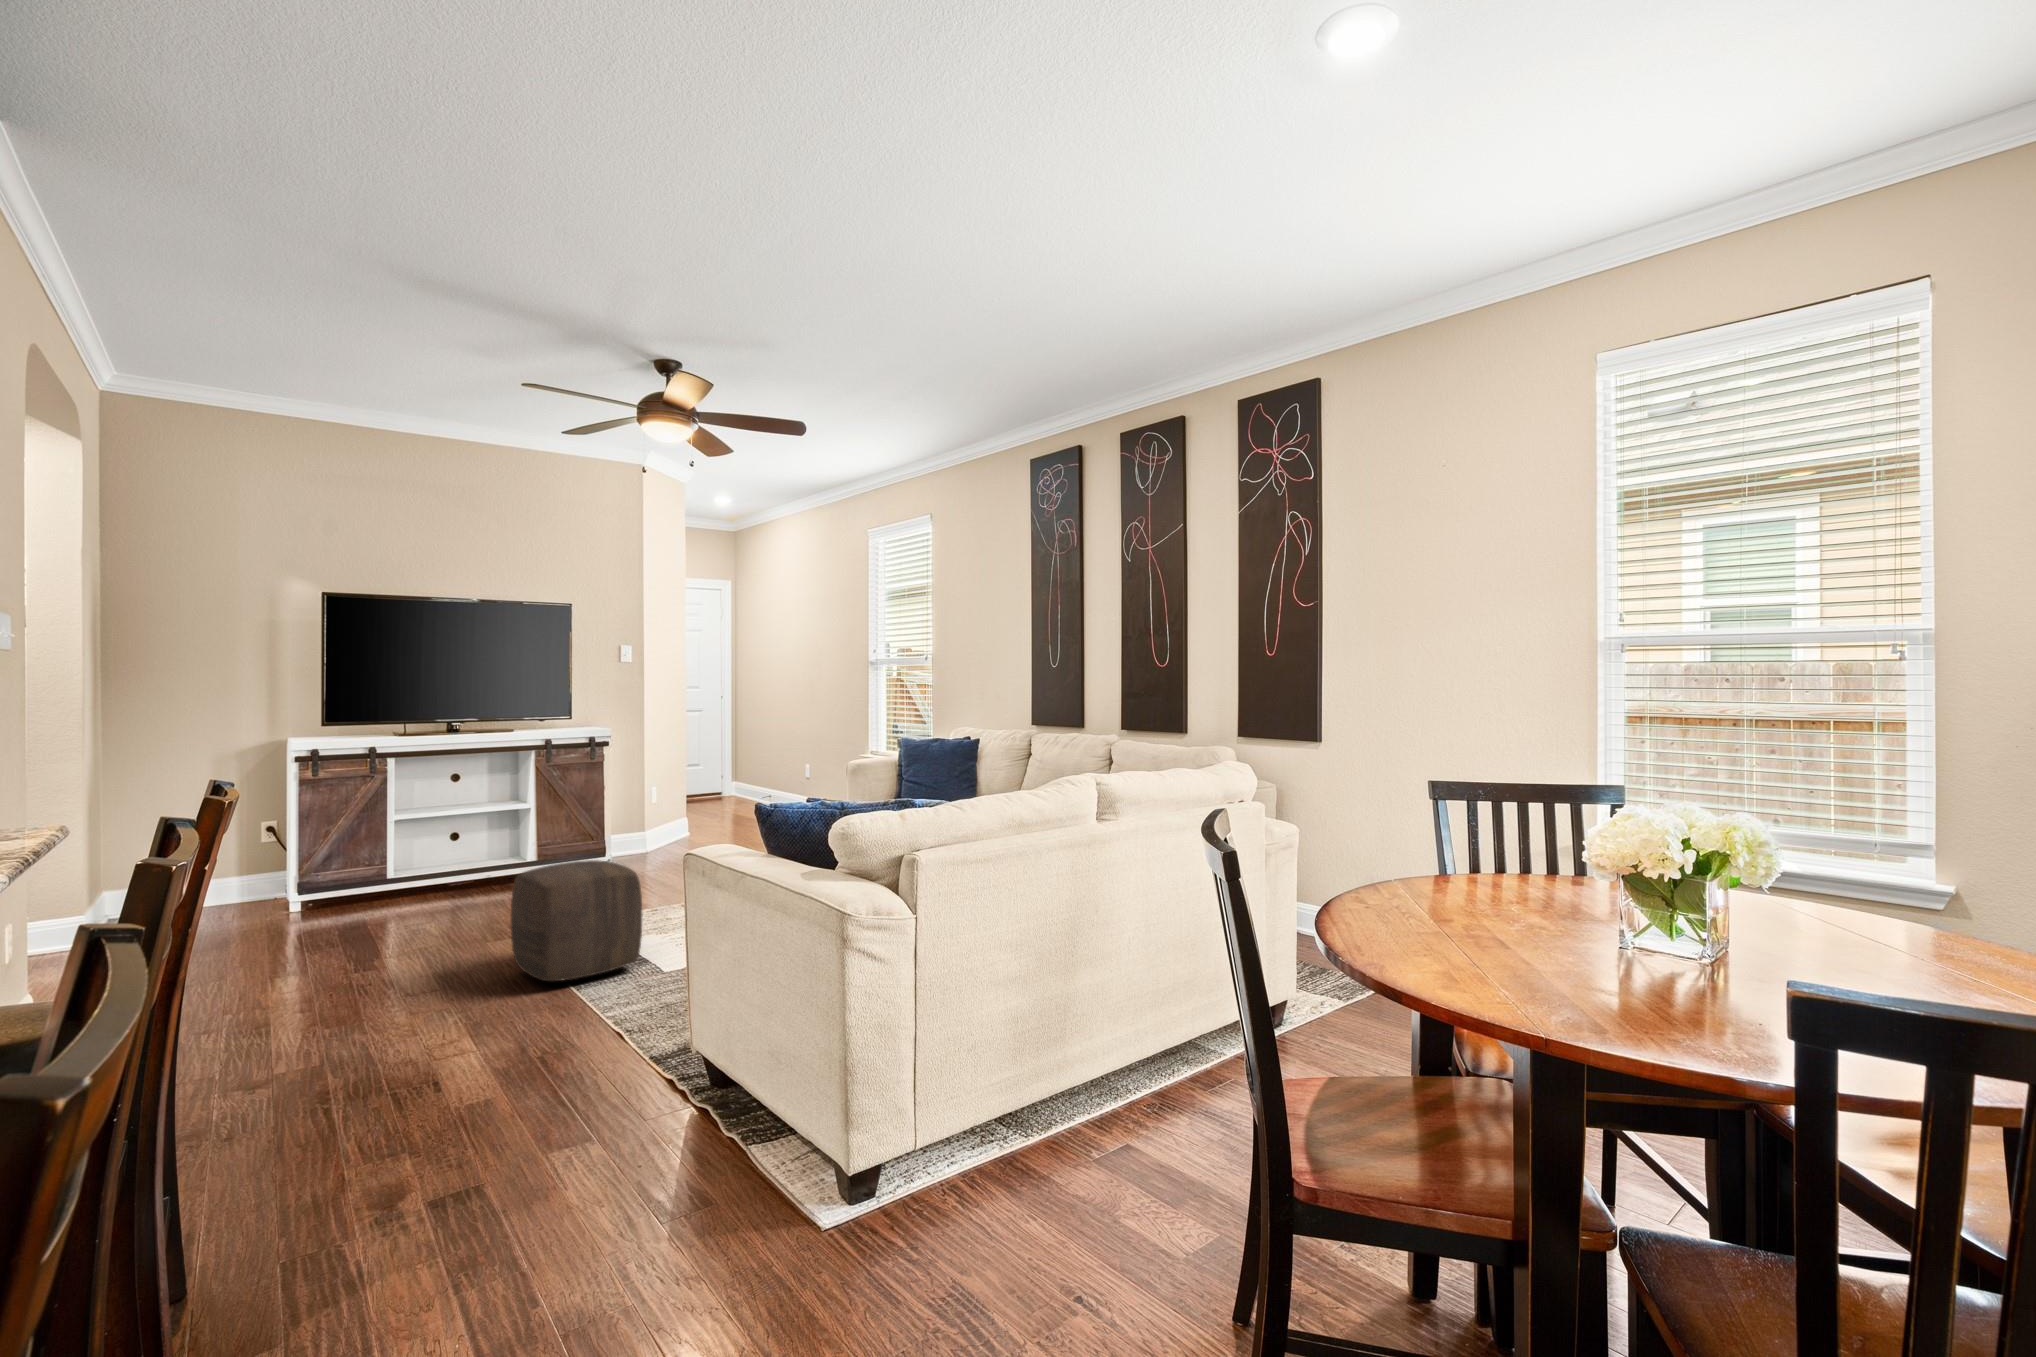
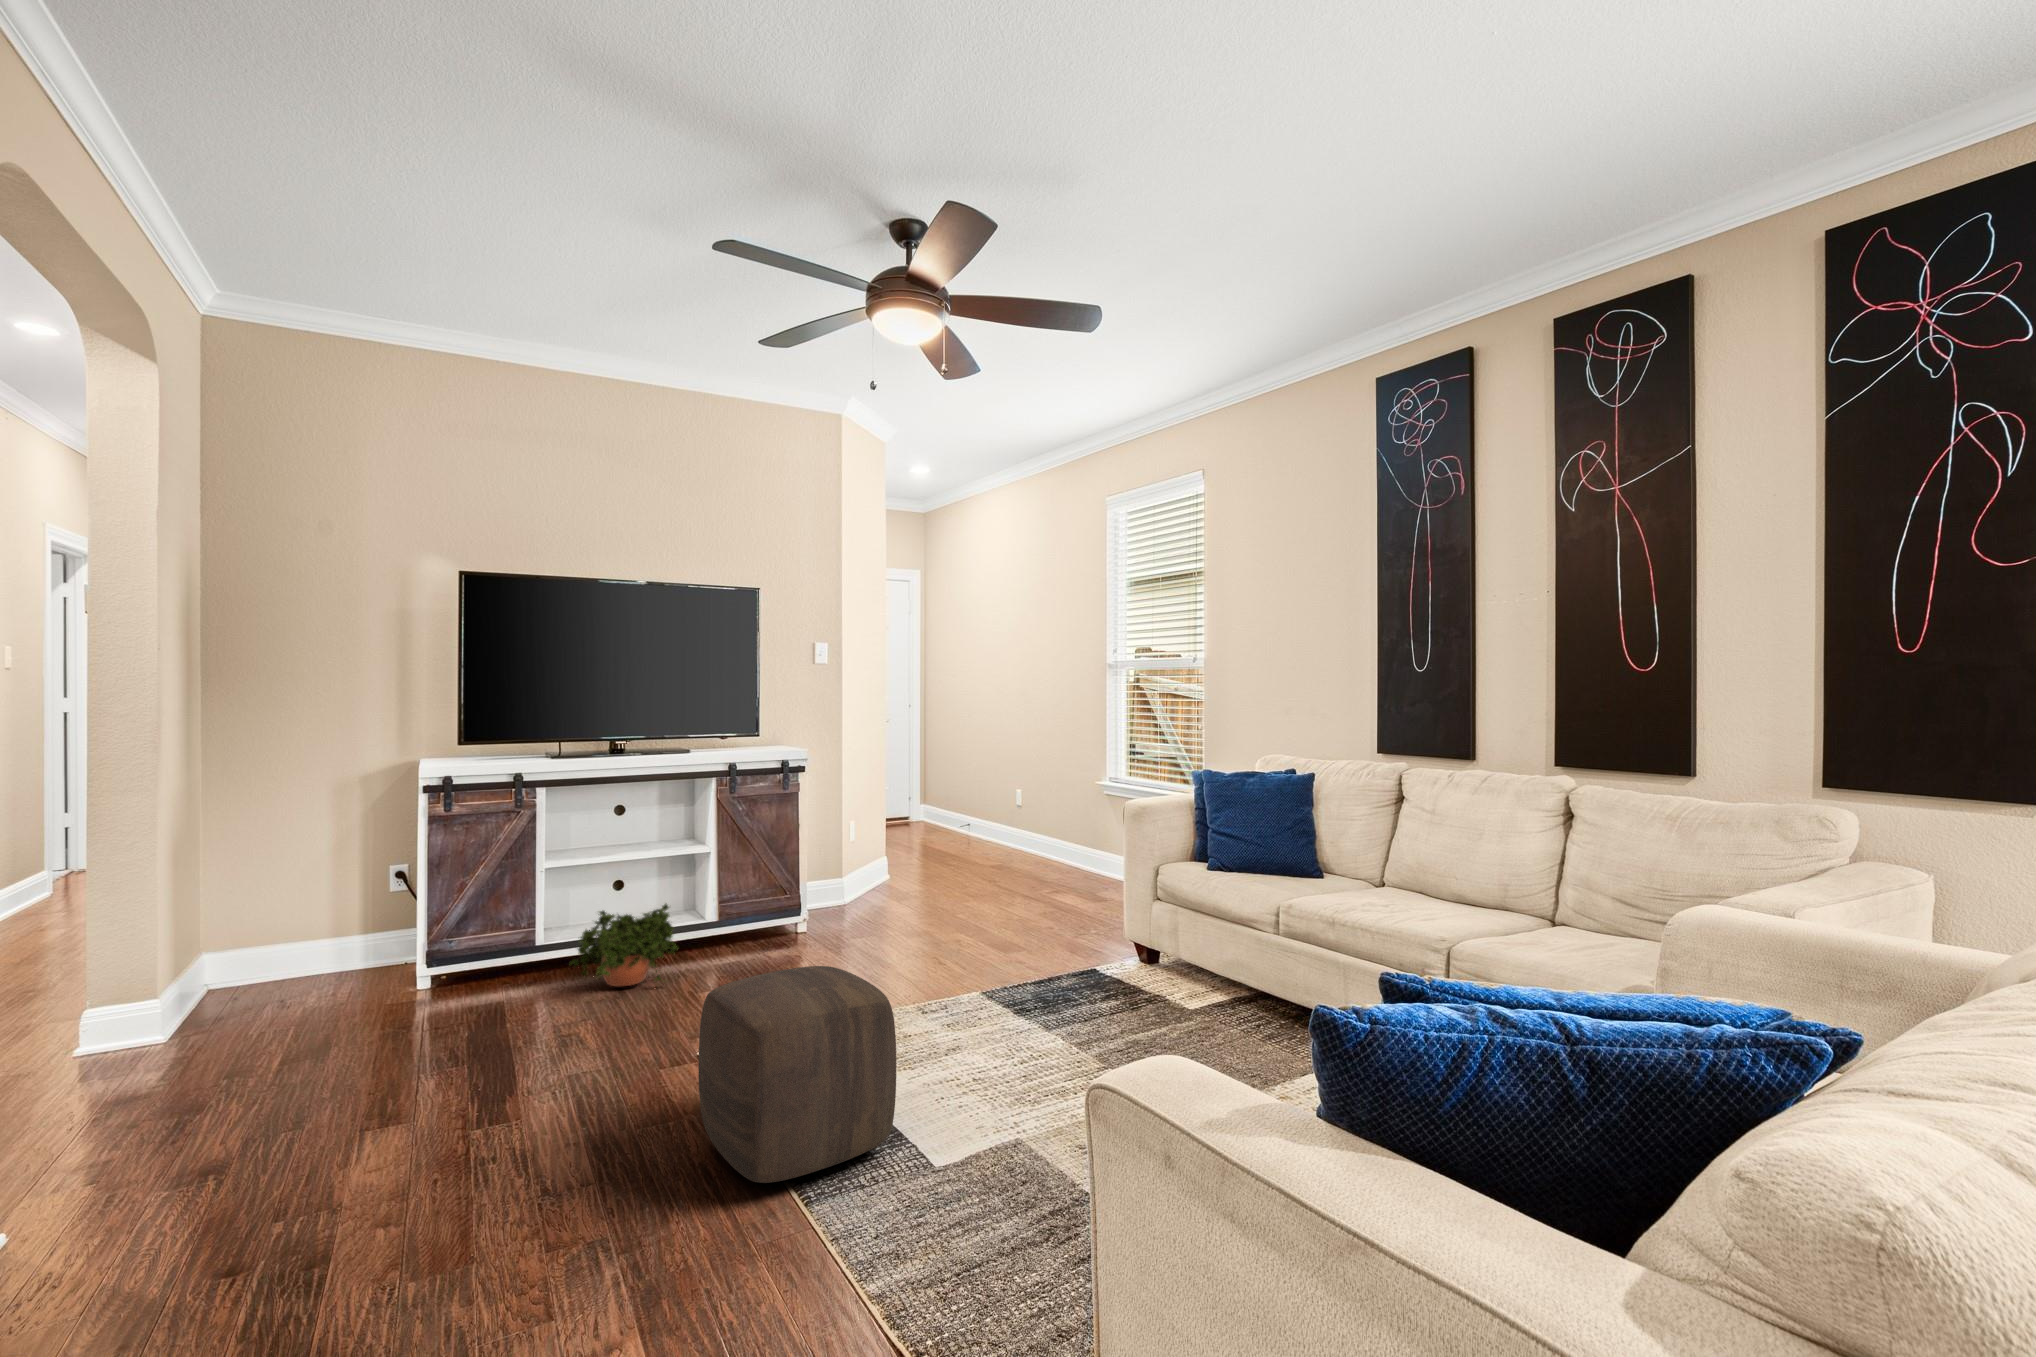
potted plant: none [415,843,504,905] -> present [571,903,677,986]

